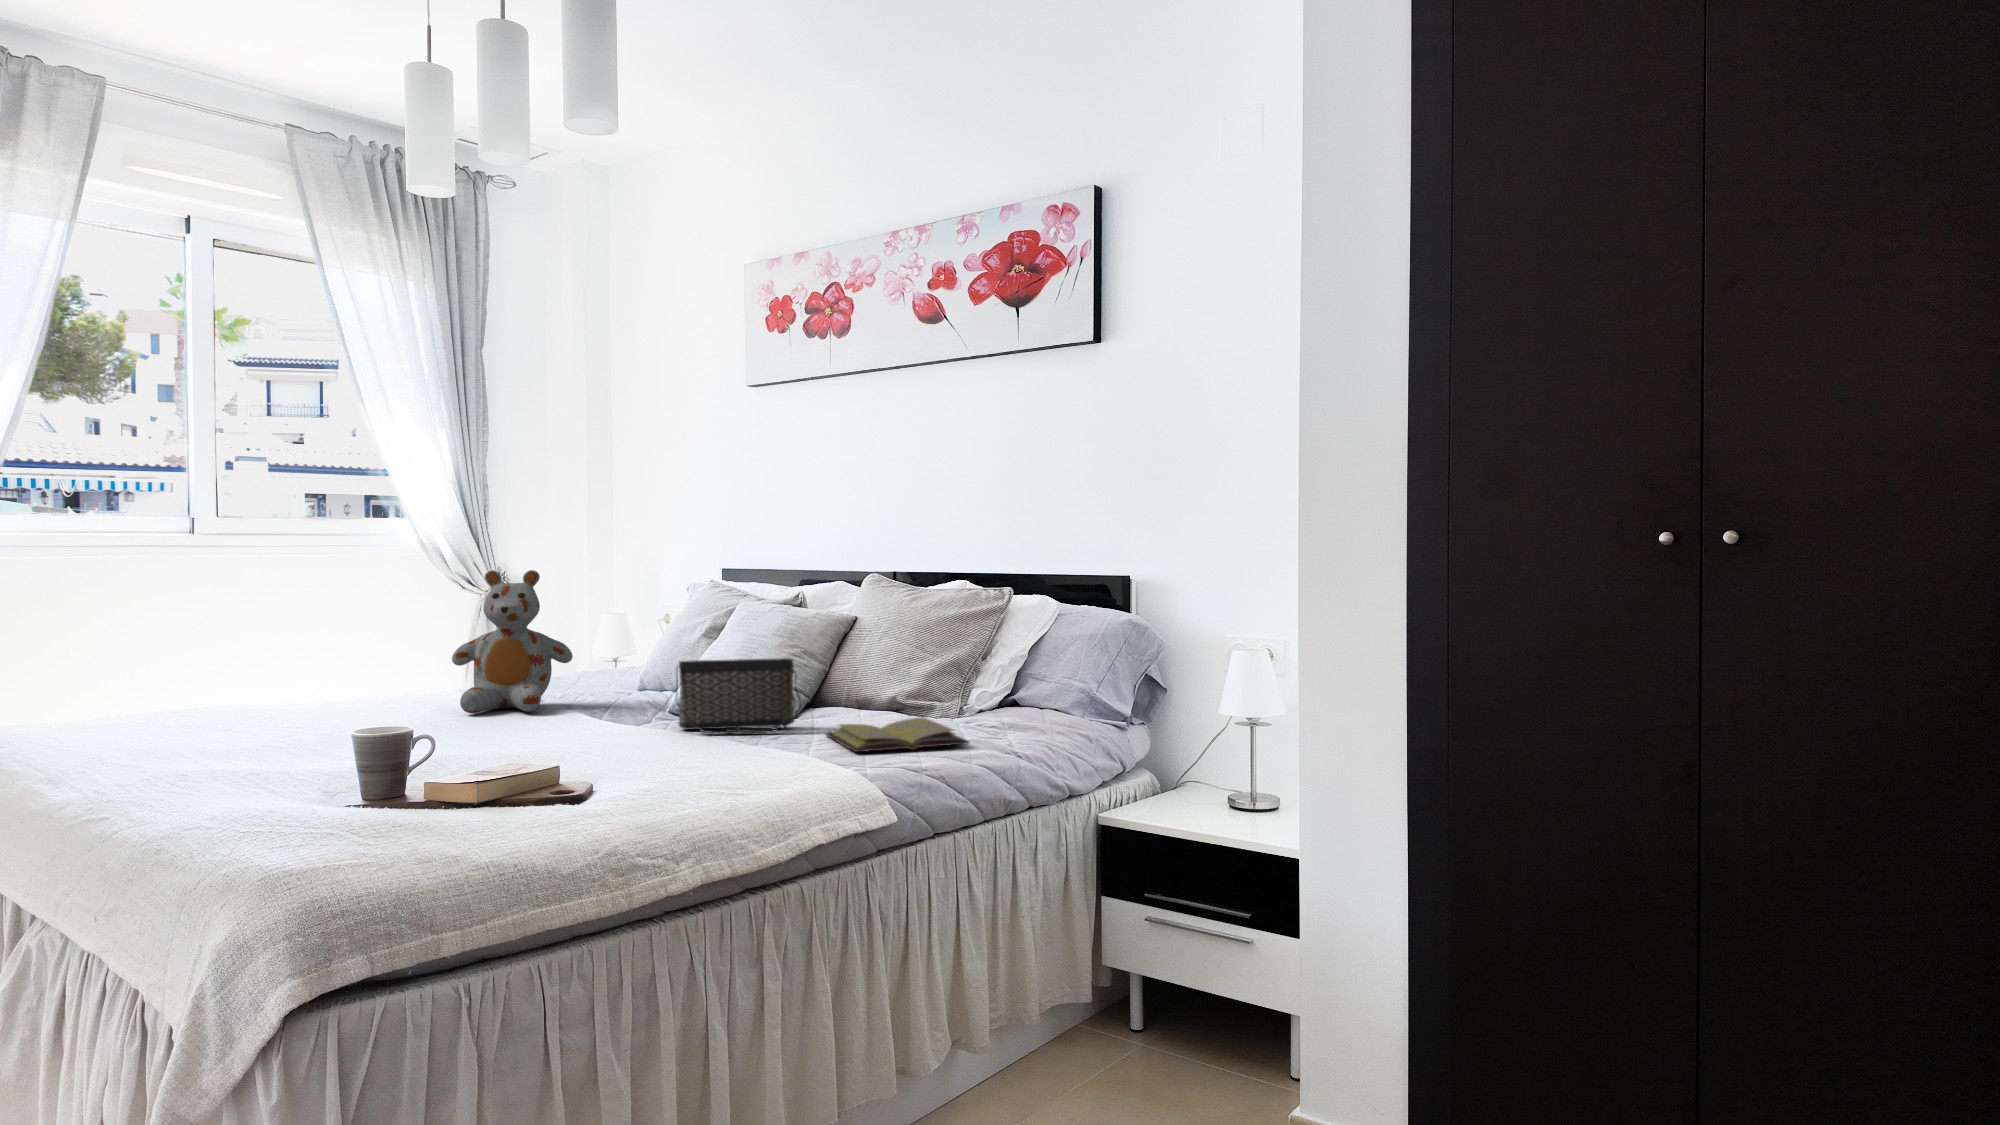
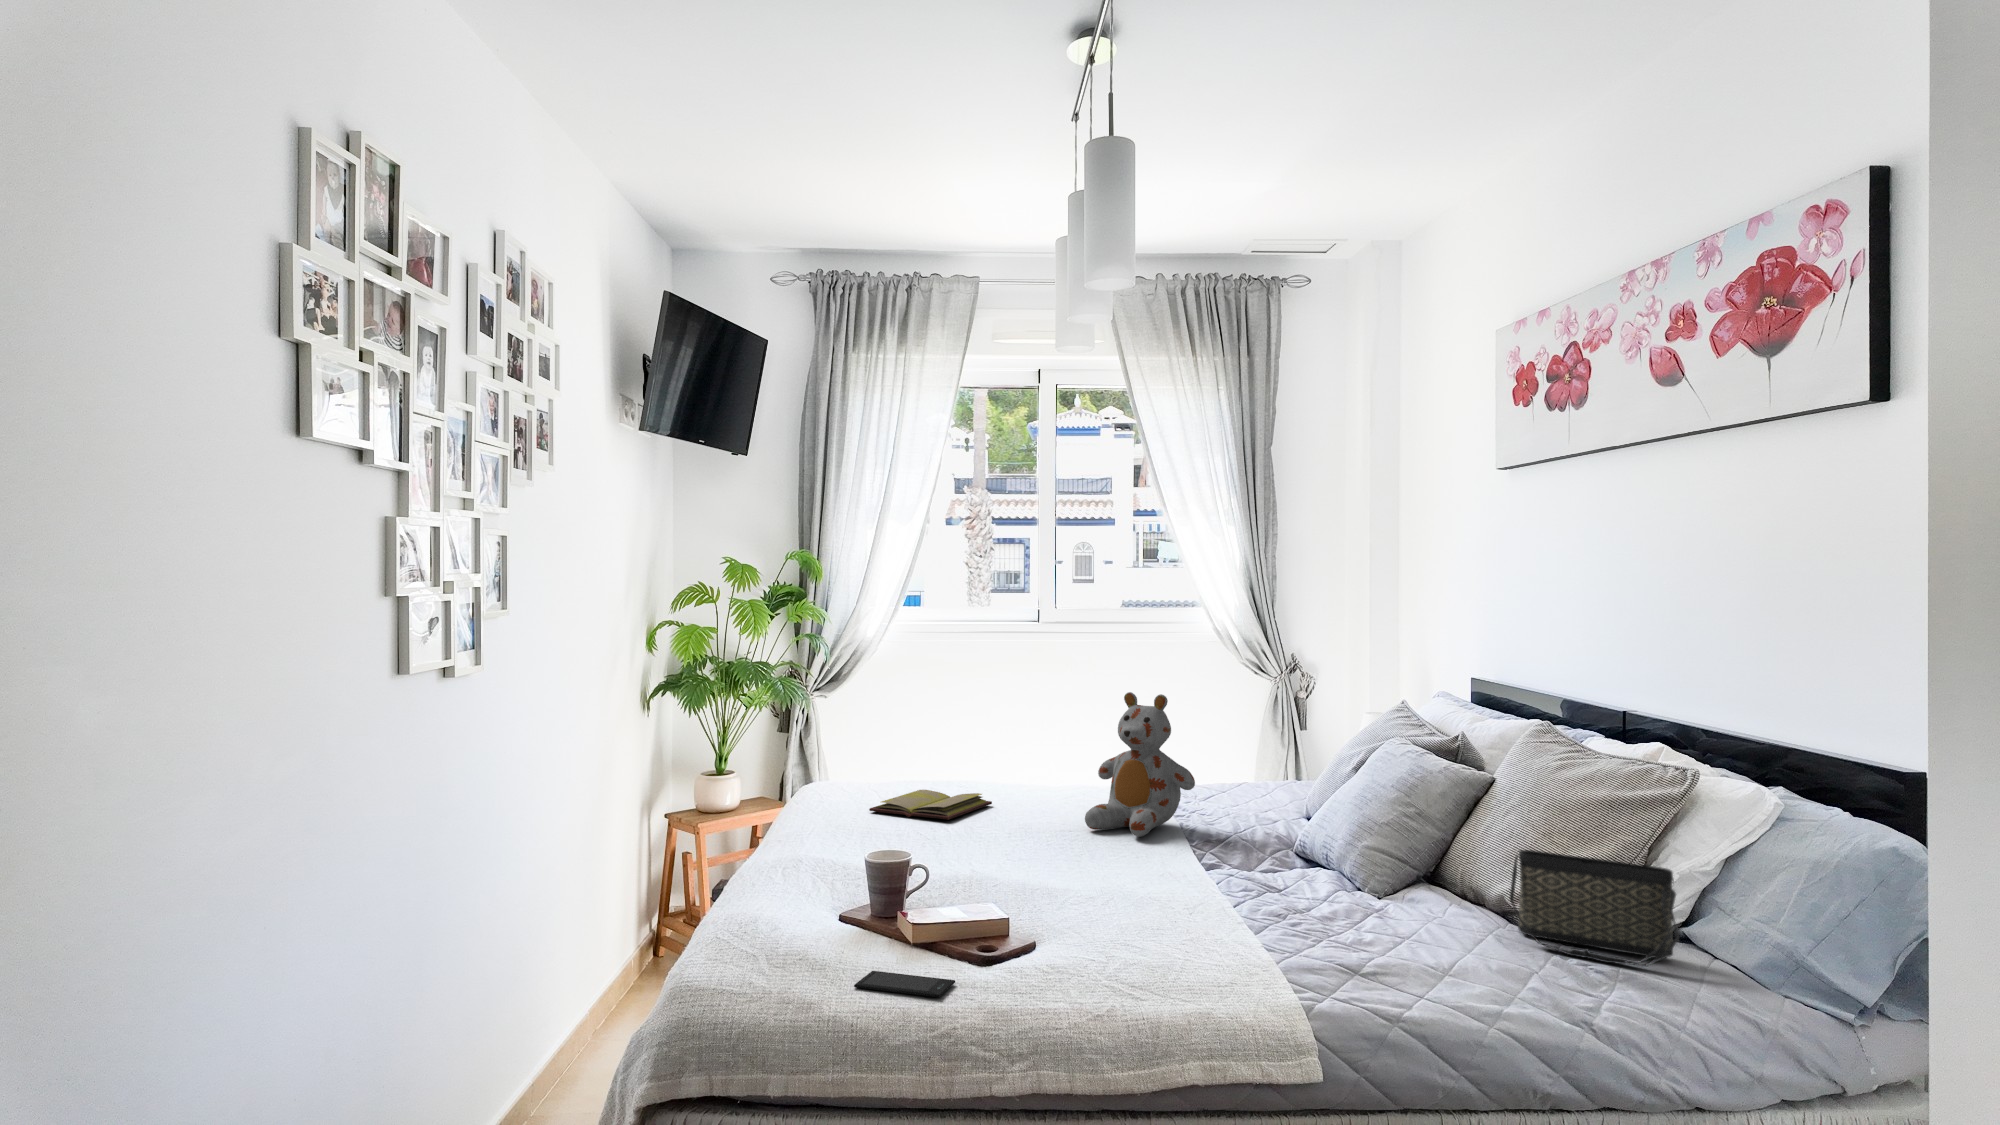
handbag: present [676,658,802,734] -> present [1510,850,1679,966]
diary: present [826,717,969,752] -> present [869,790,992,820]
smartphone: none [490,802,601,825] -> present [854,971,955,997]

